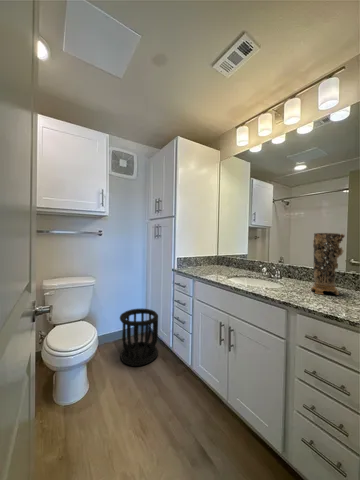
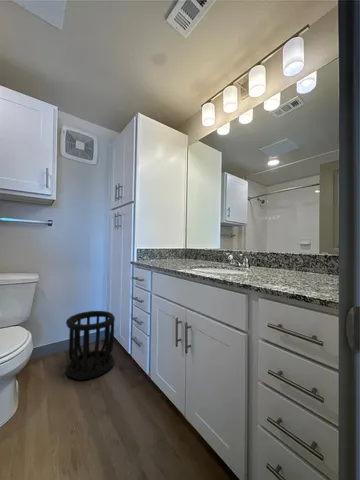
decorative vase: present [311,233,345,295] -> none [280,207,315,280]

